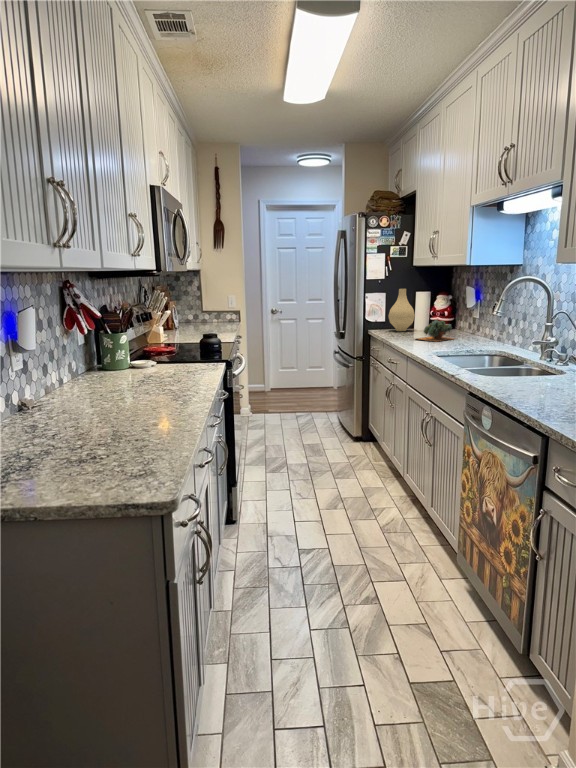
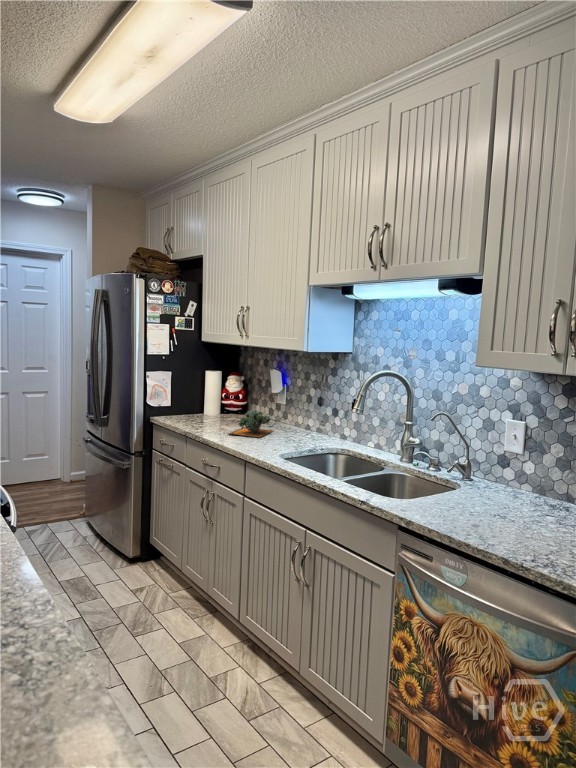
vase: present [389,289,415,331] -> none [177,368,209,419]

